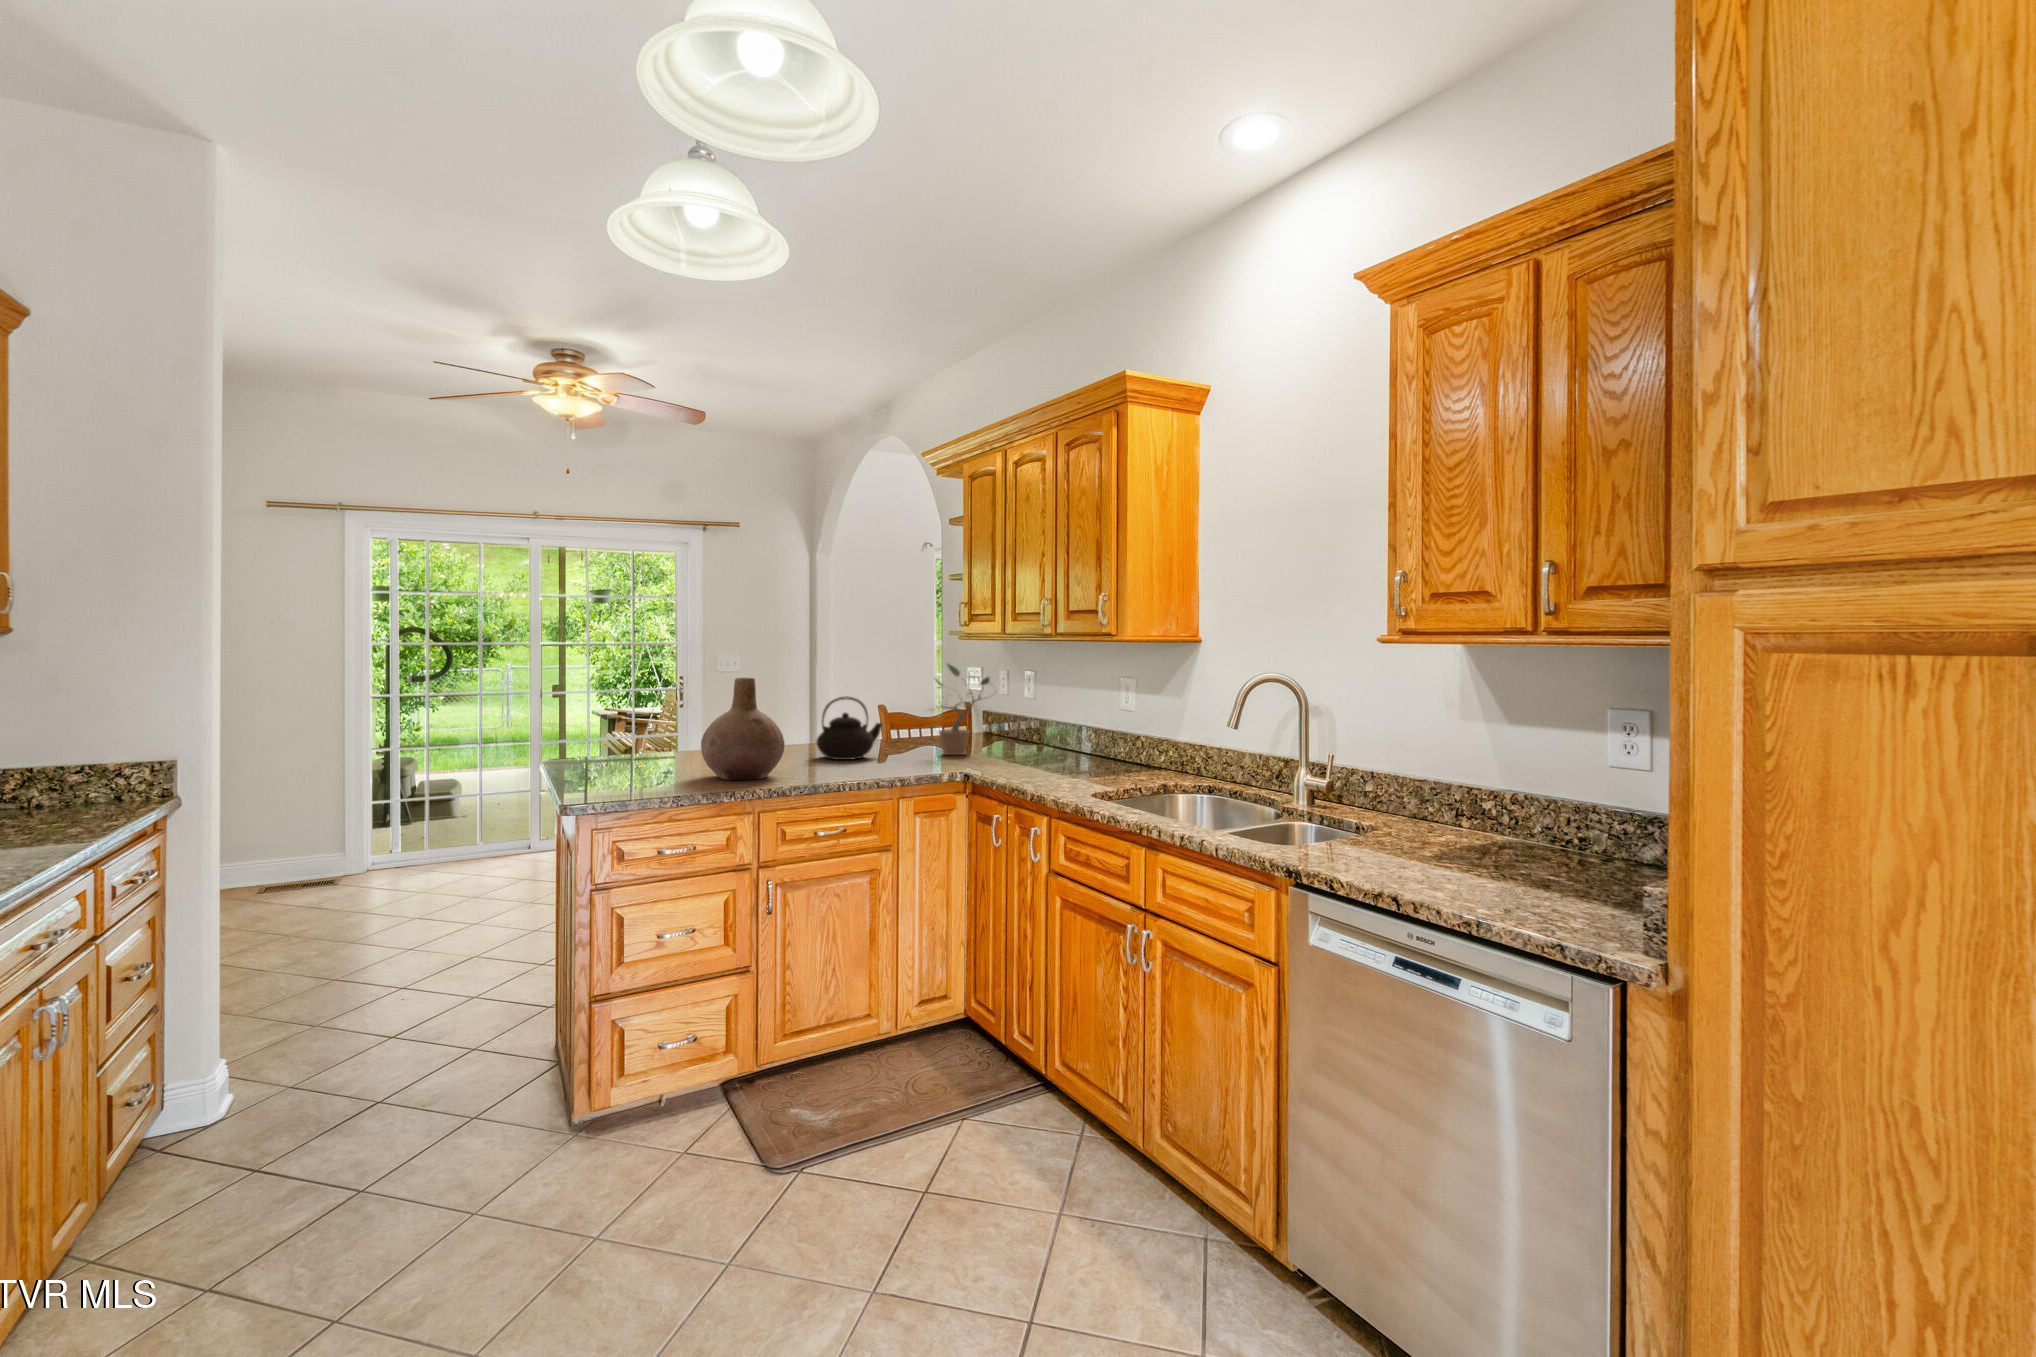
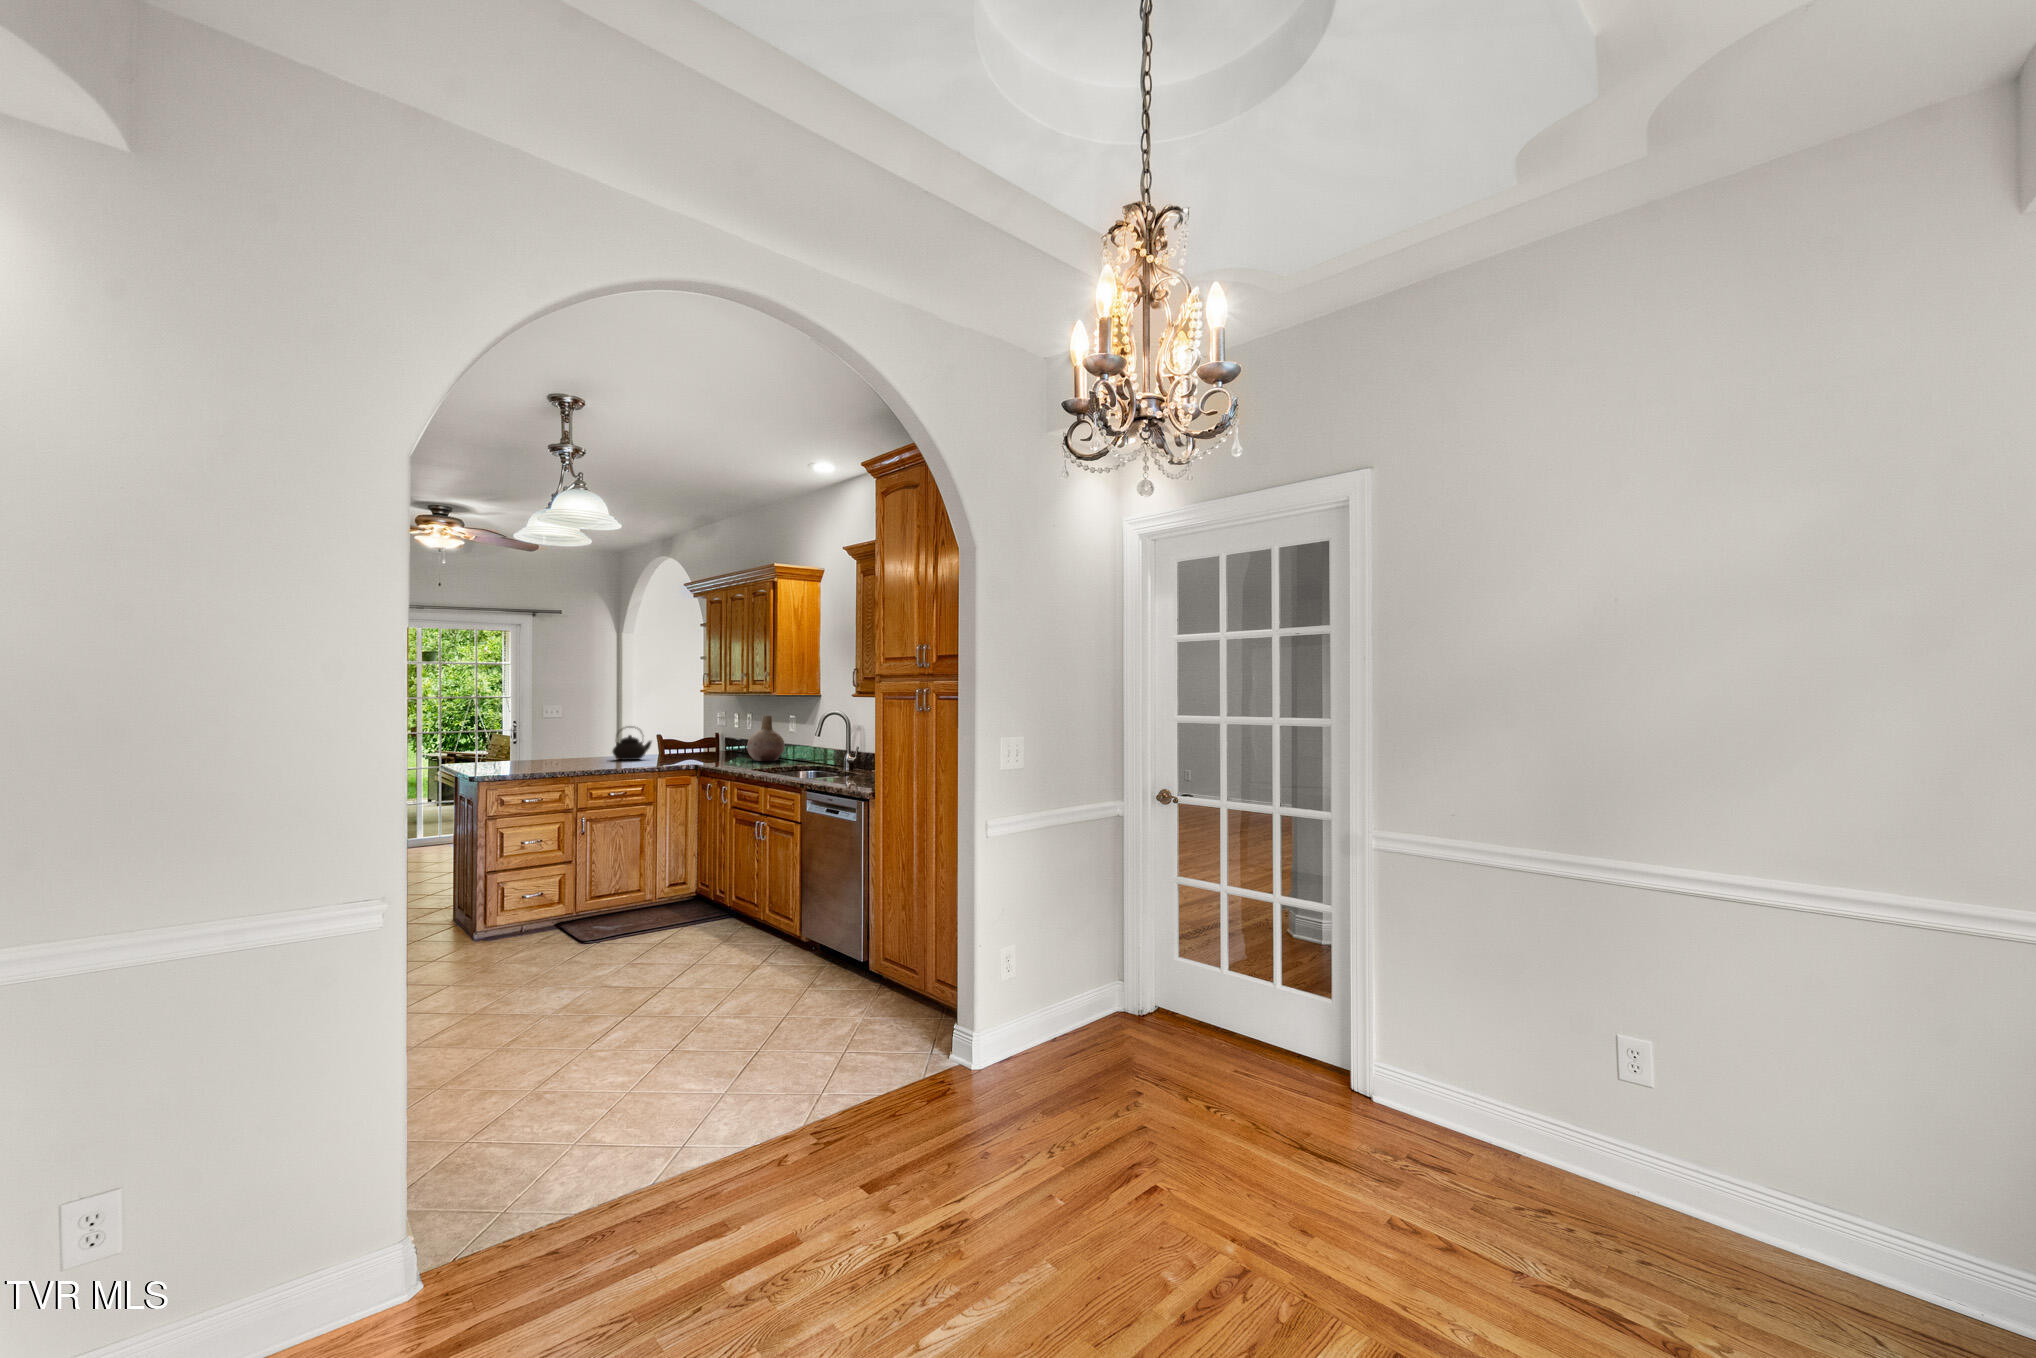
potted plant: present [932,664,992,755] -> none [676,706,721,758]
vase: present [701,678,785,780] -> present [747,715,785,761]

